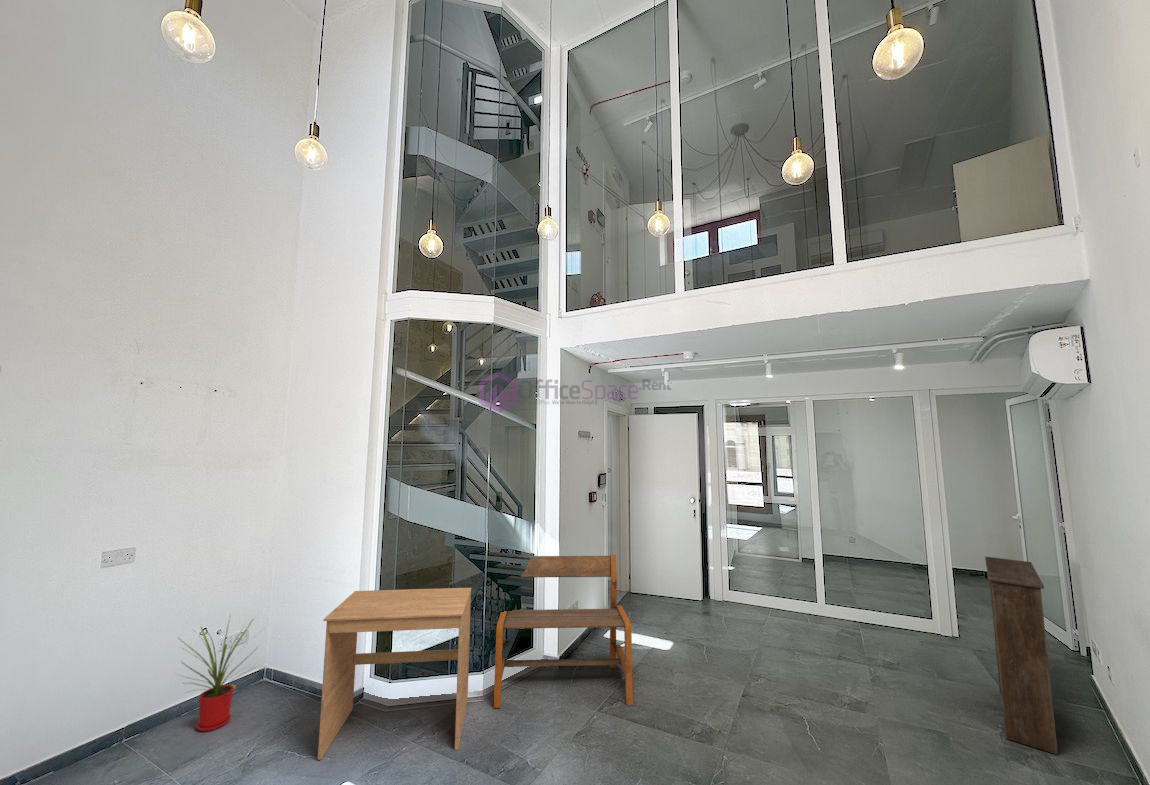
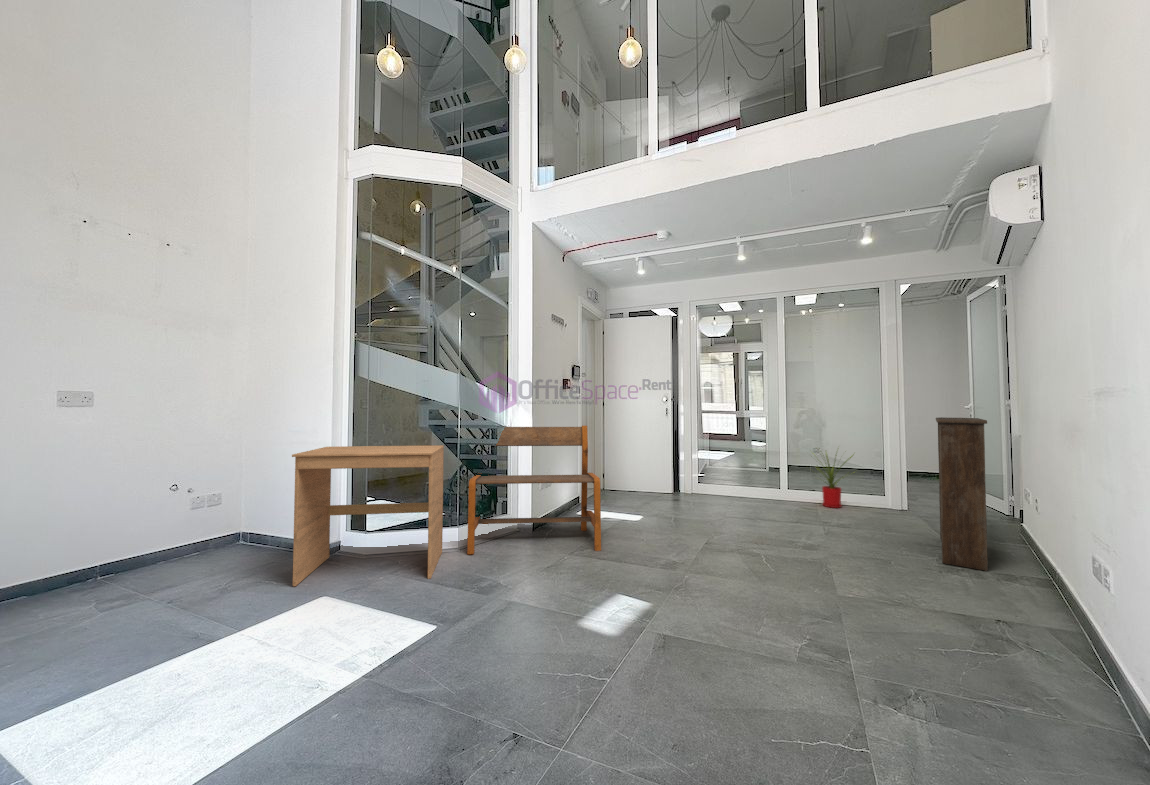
house plant: present [183,619,254,731] -> present [820,453,853,508]

